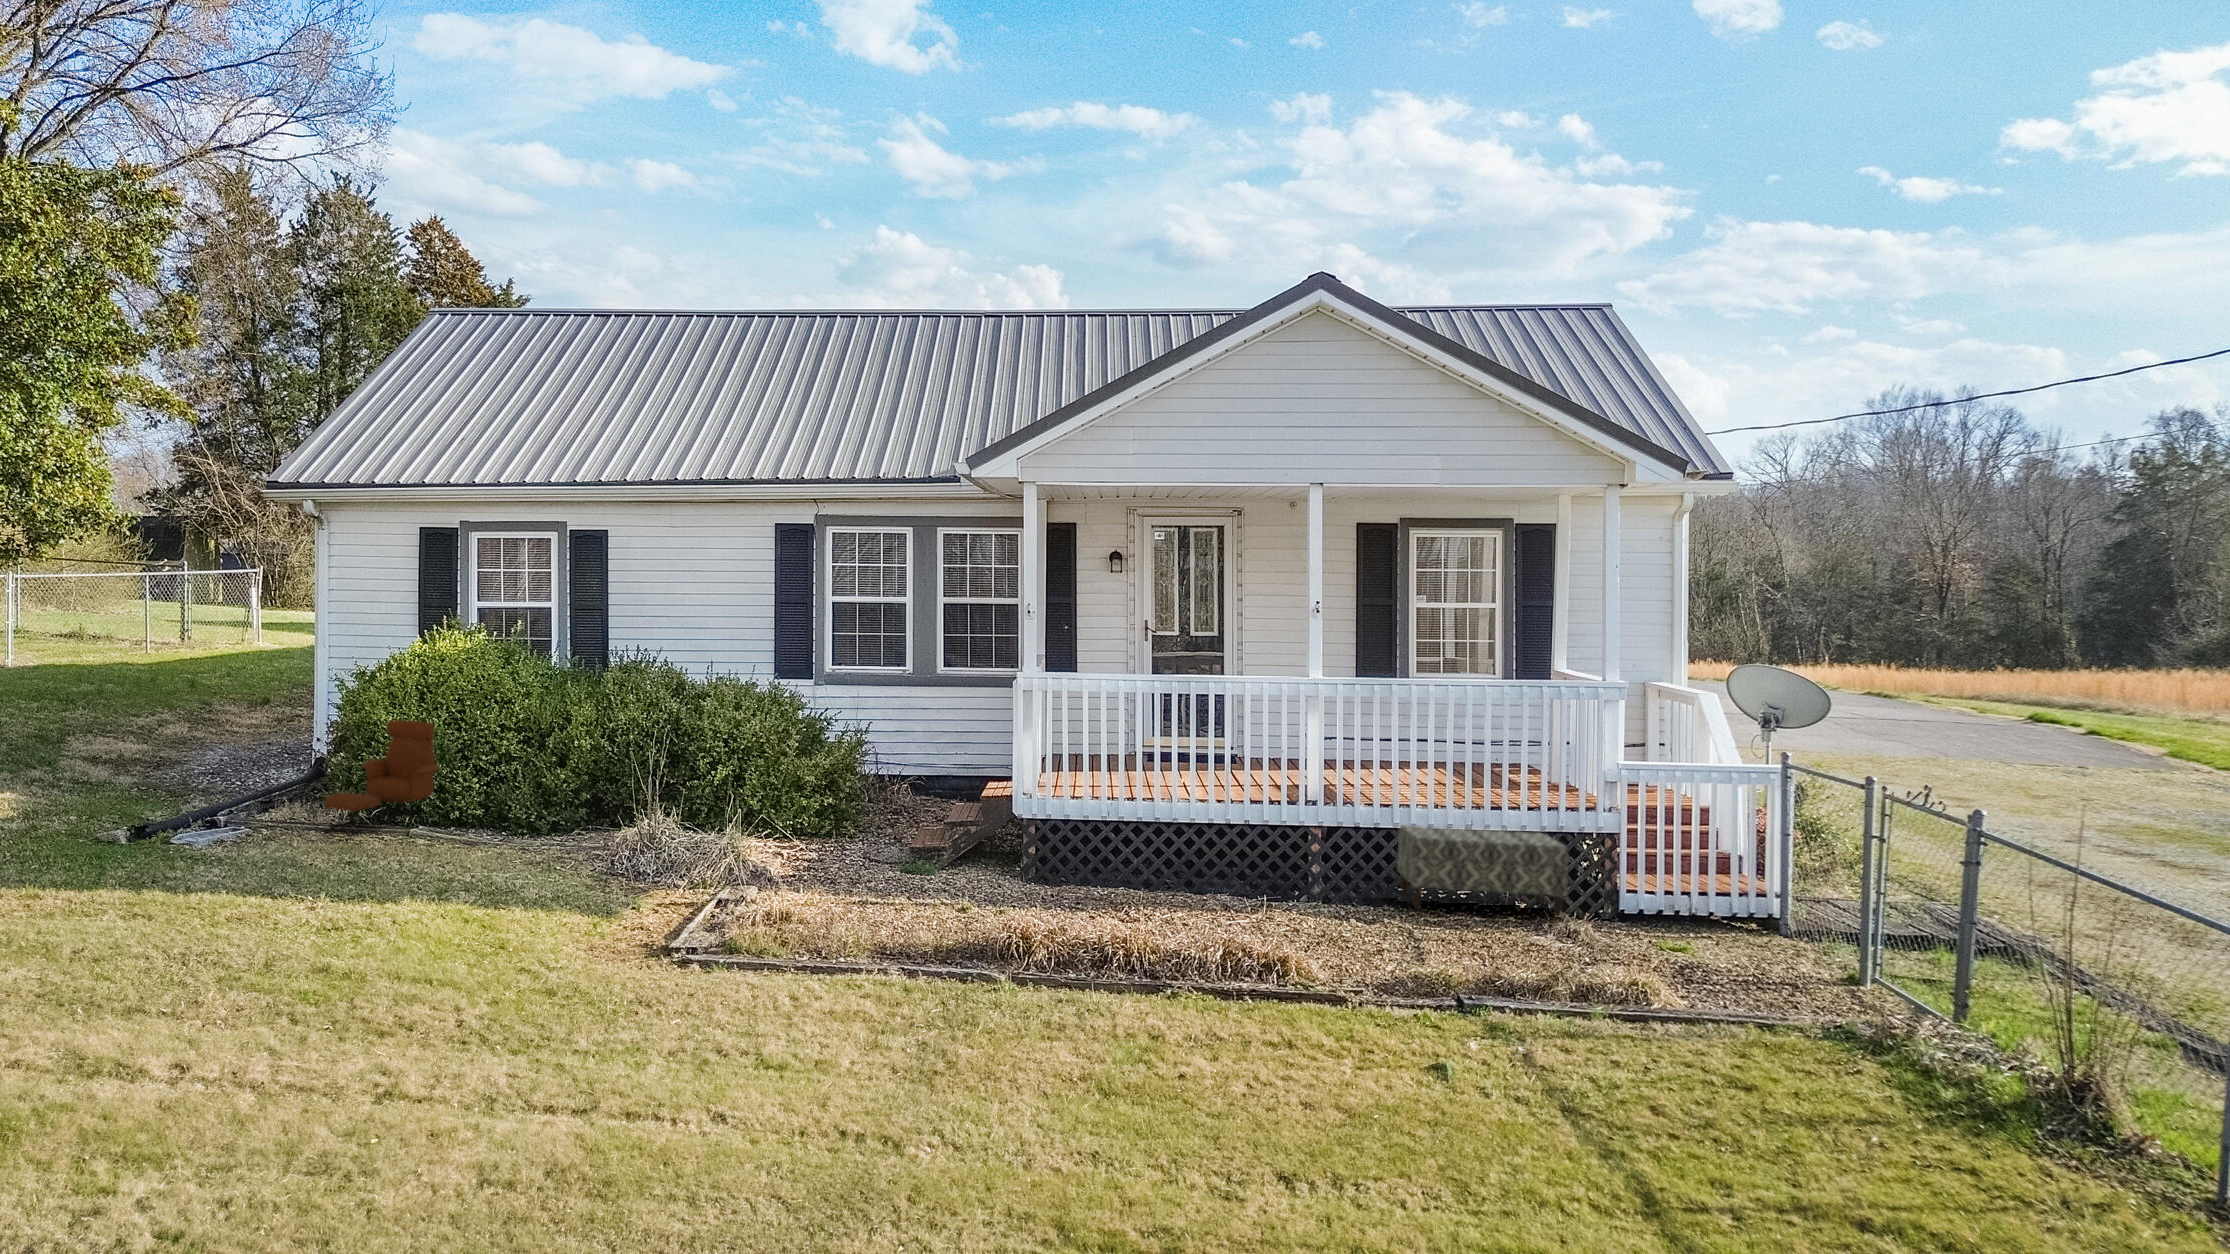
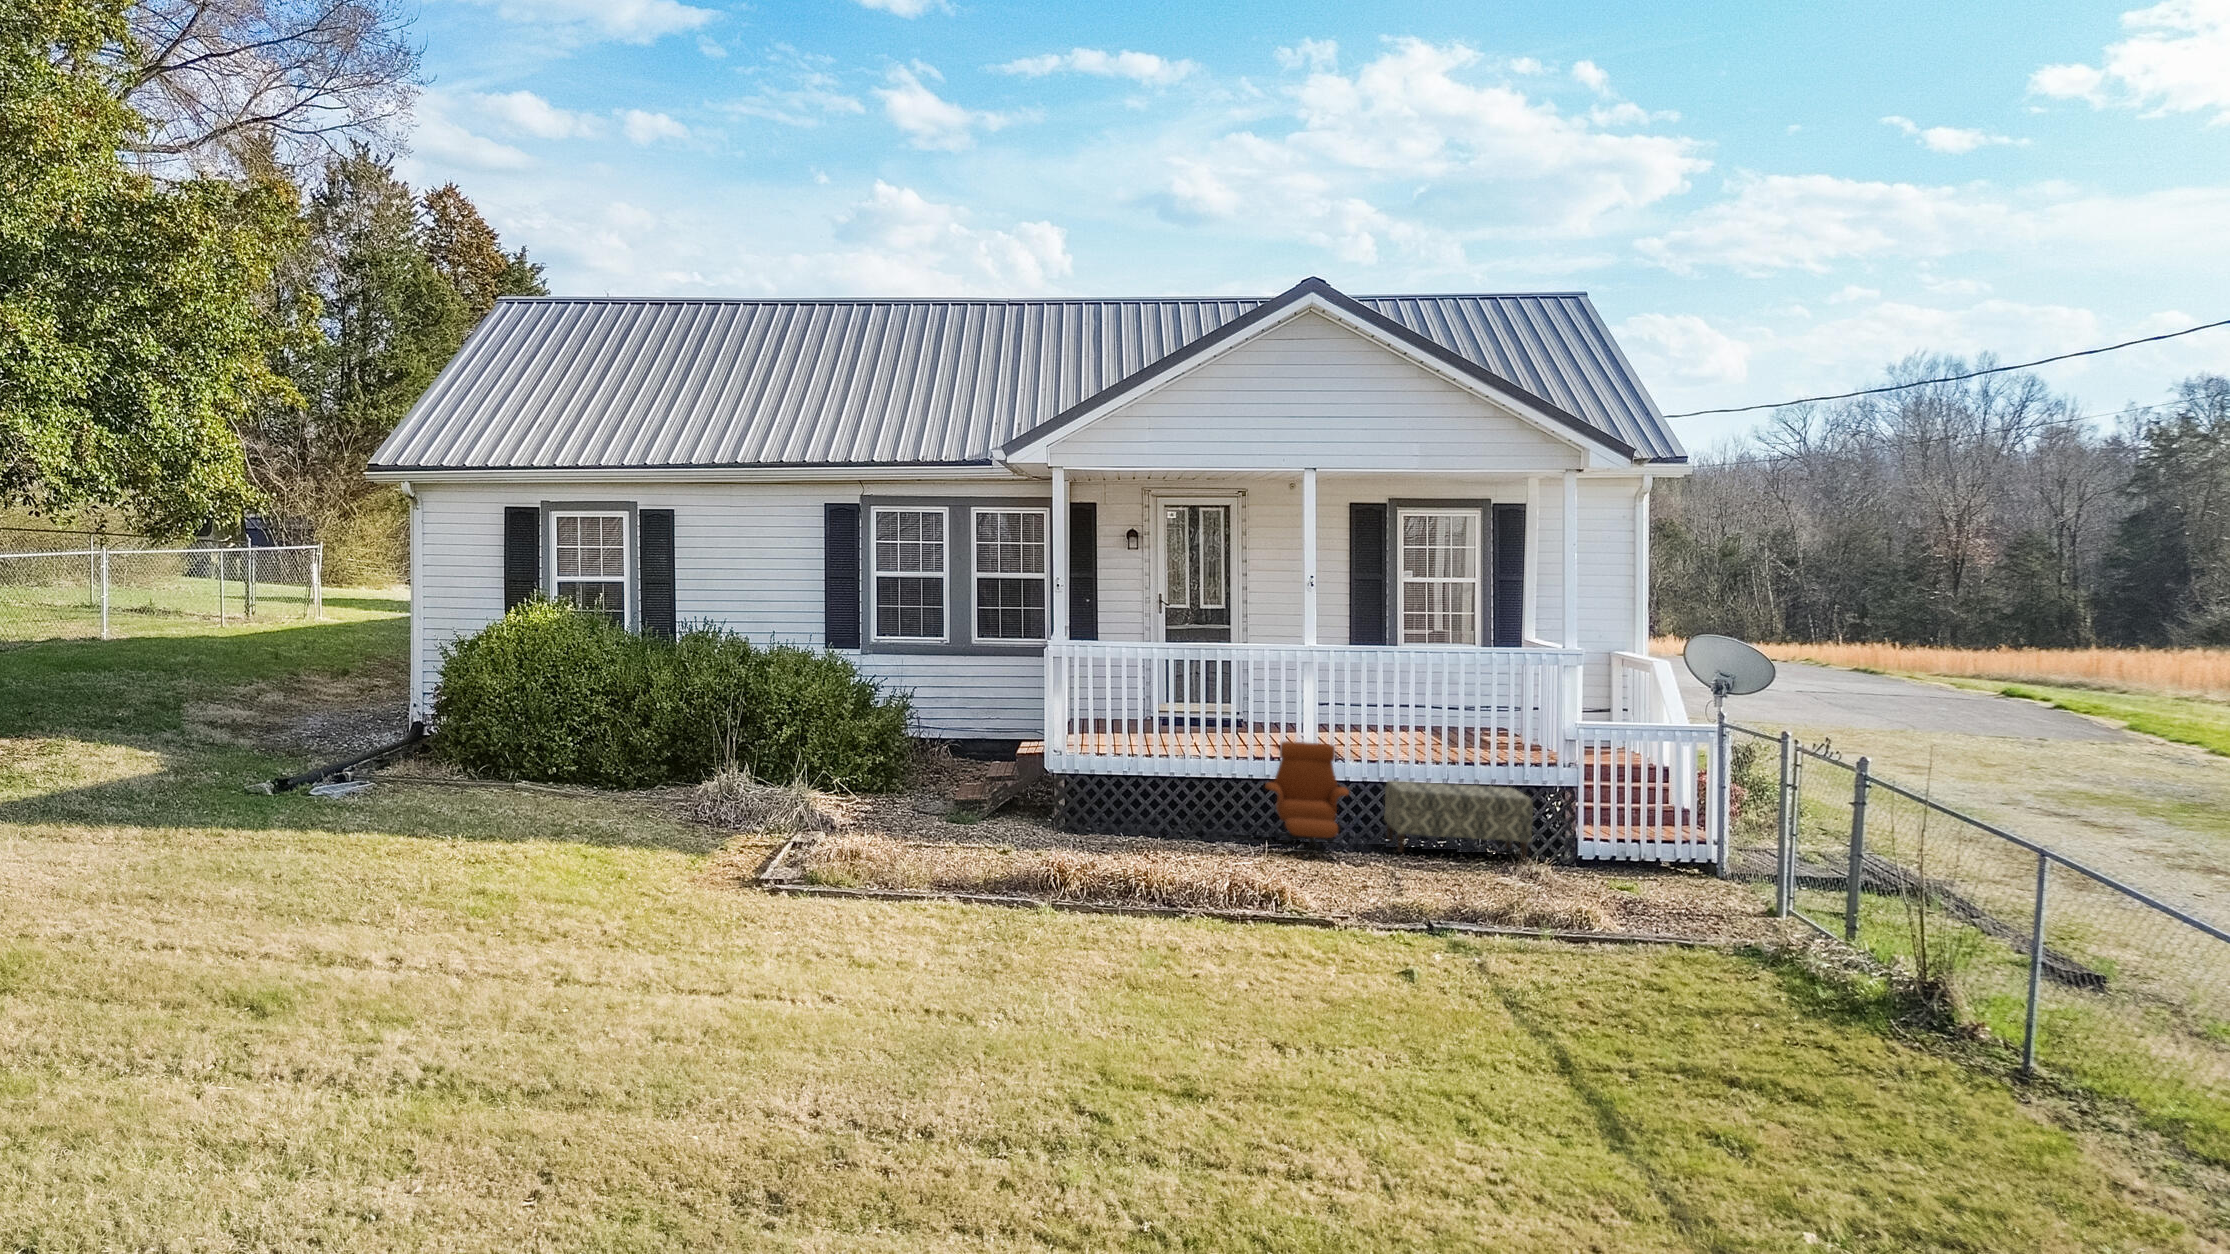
lounge chair: present [325,720,440,833] -> present [1265,741,1349,860]

